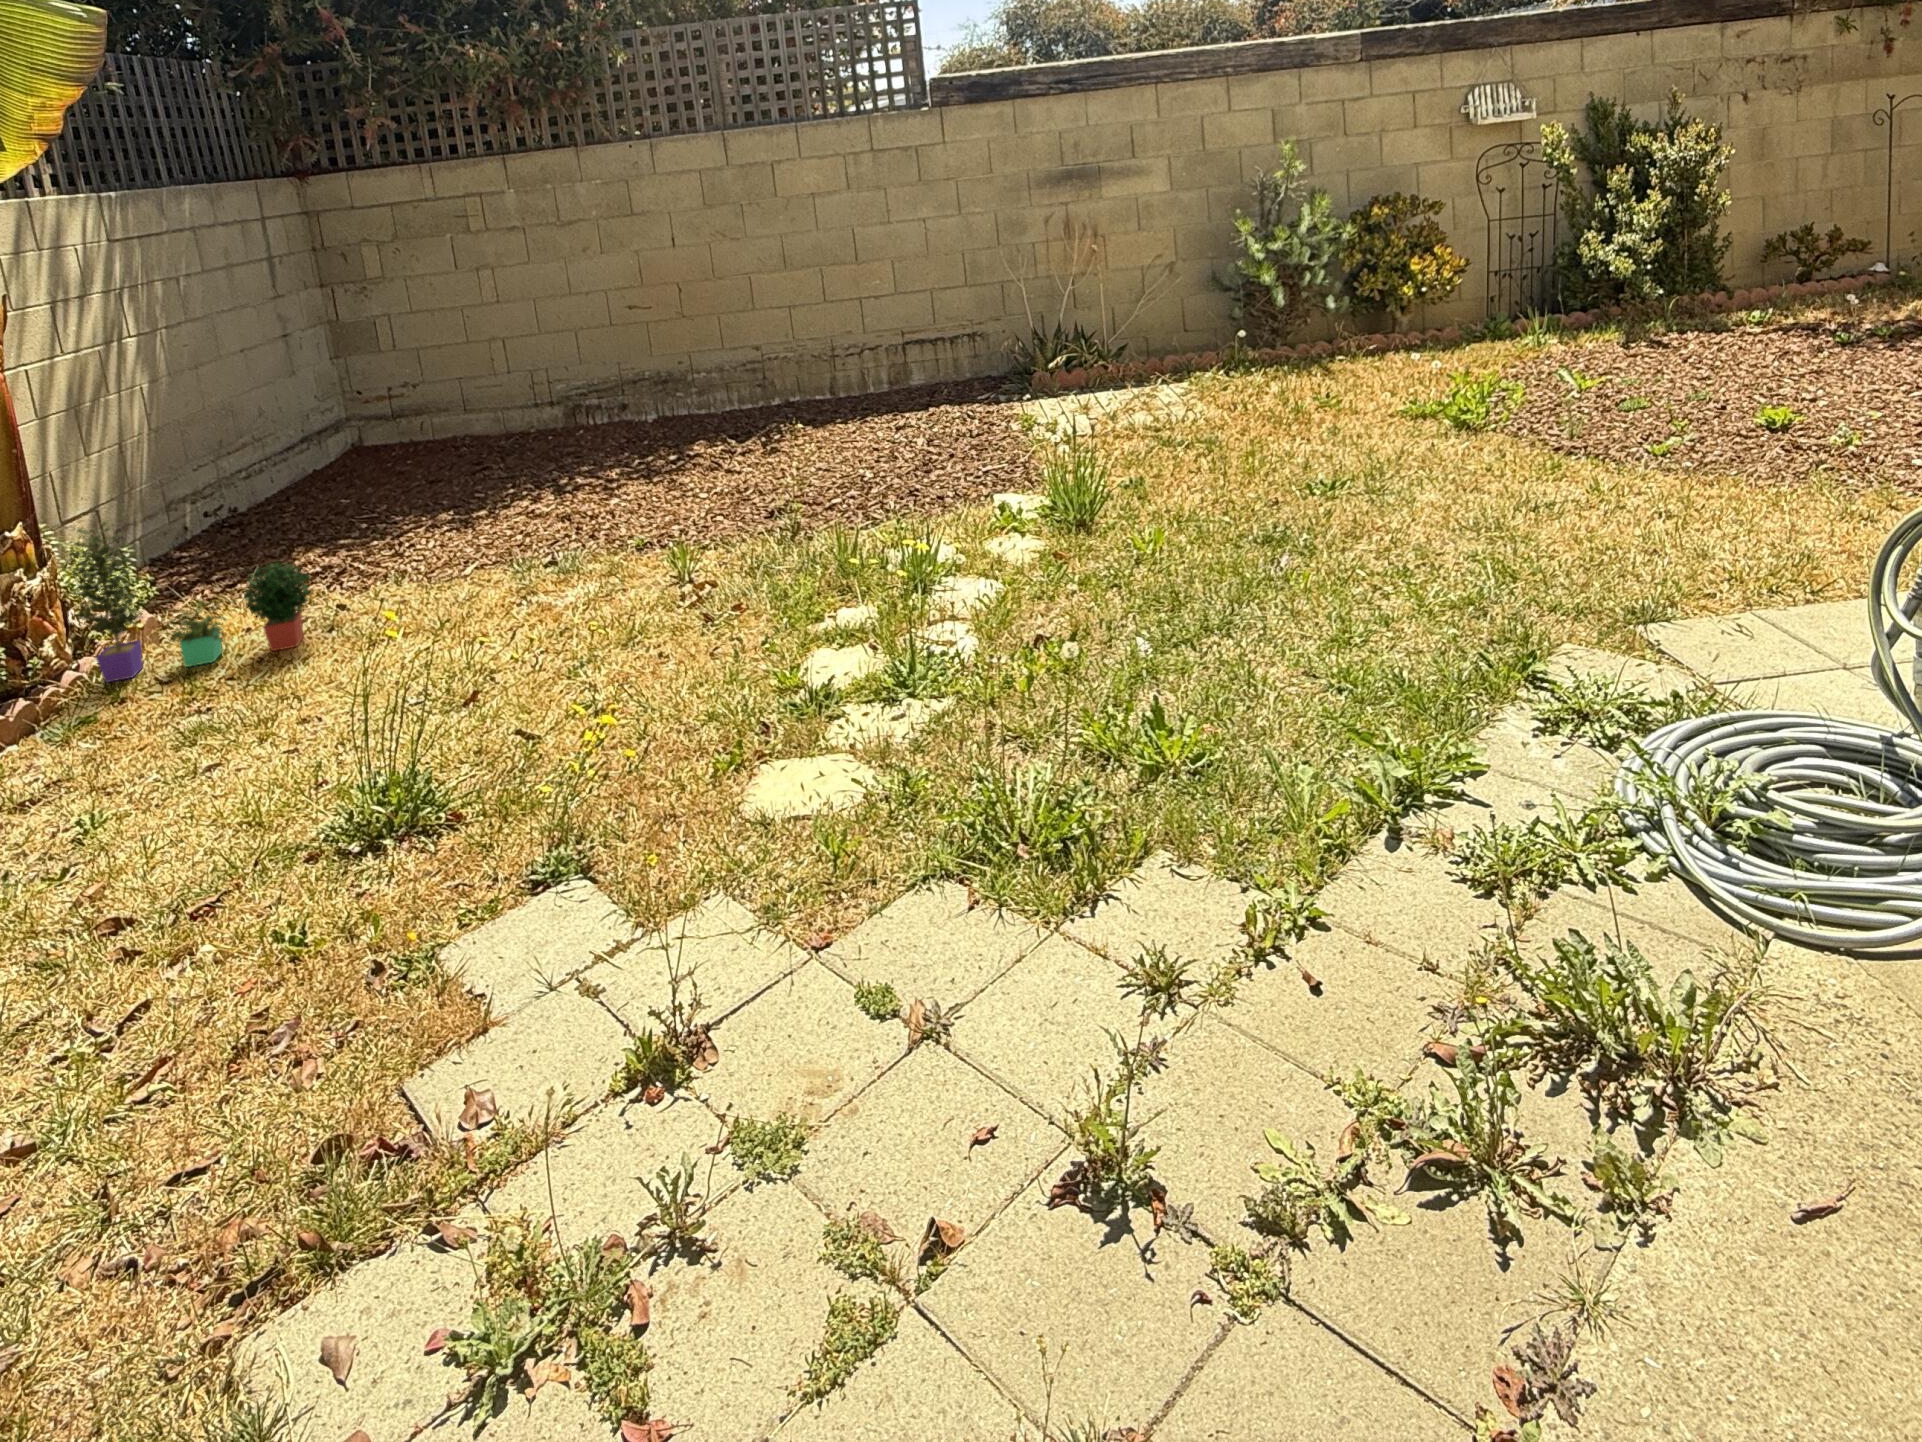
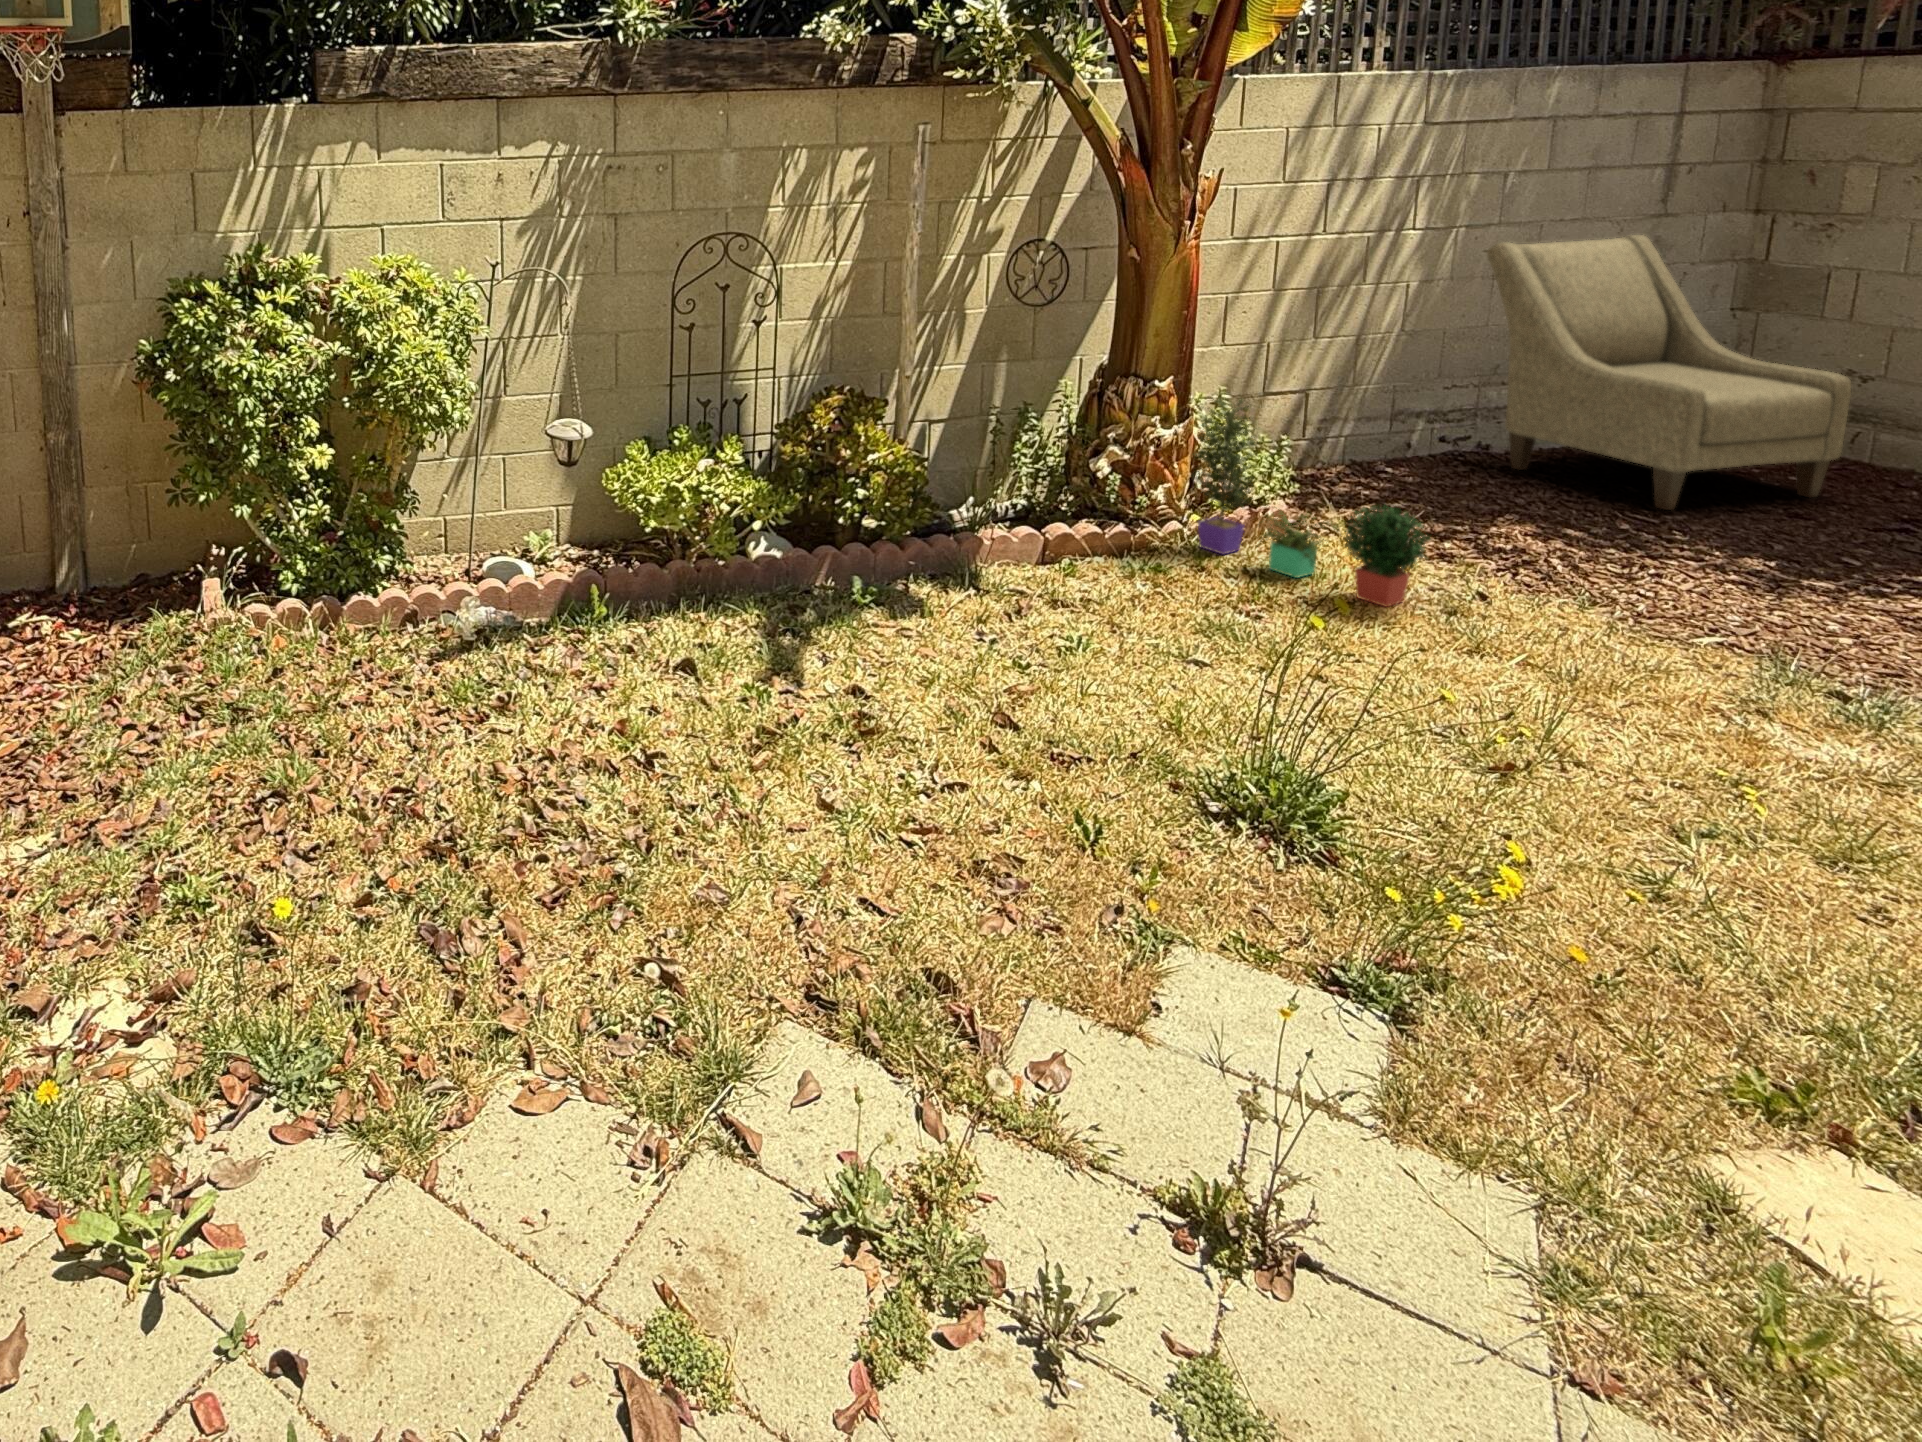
chair: none [192,319,434,518] -> present [1487,235,1851,510]

